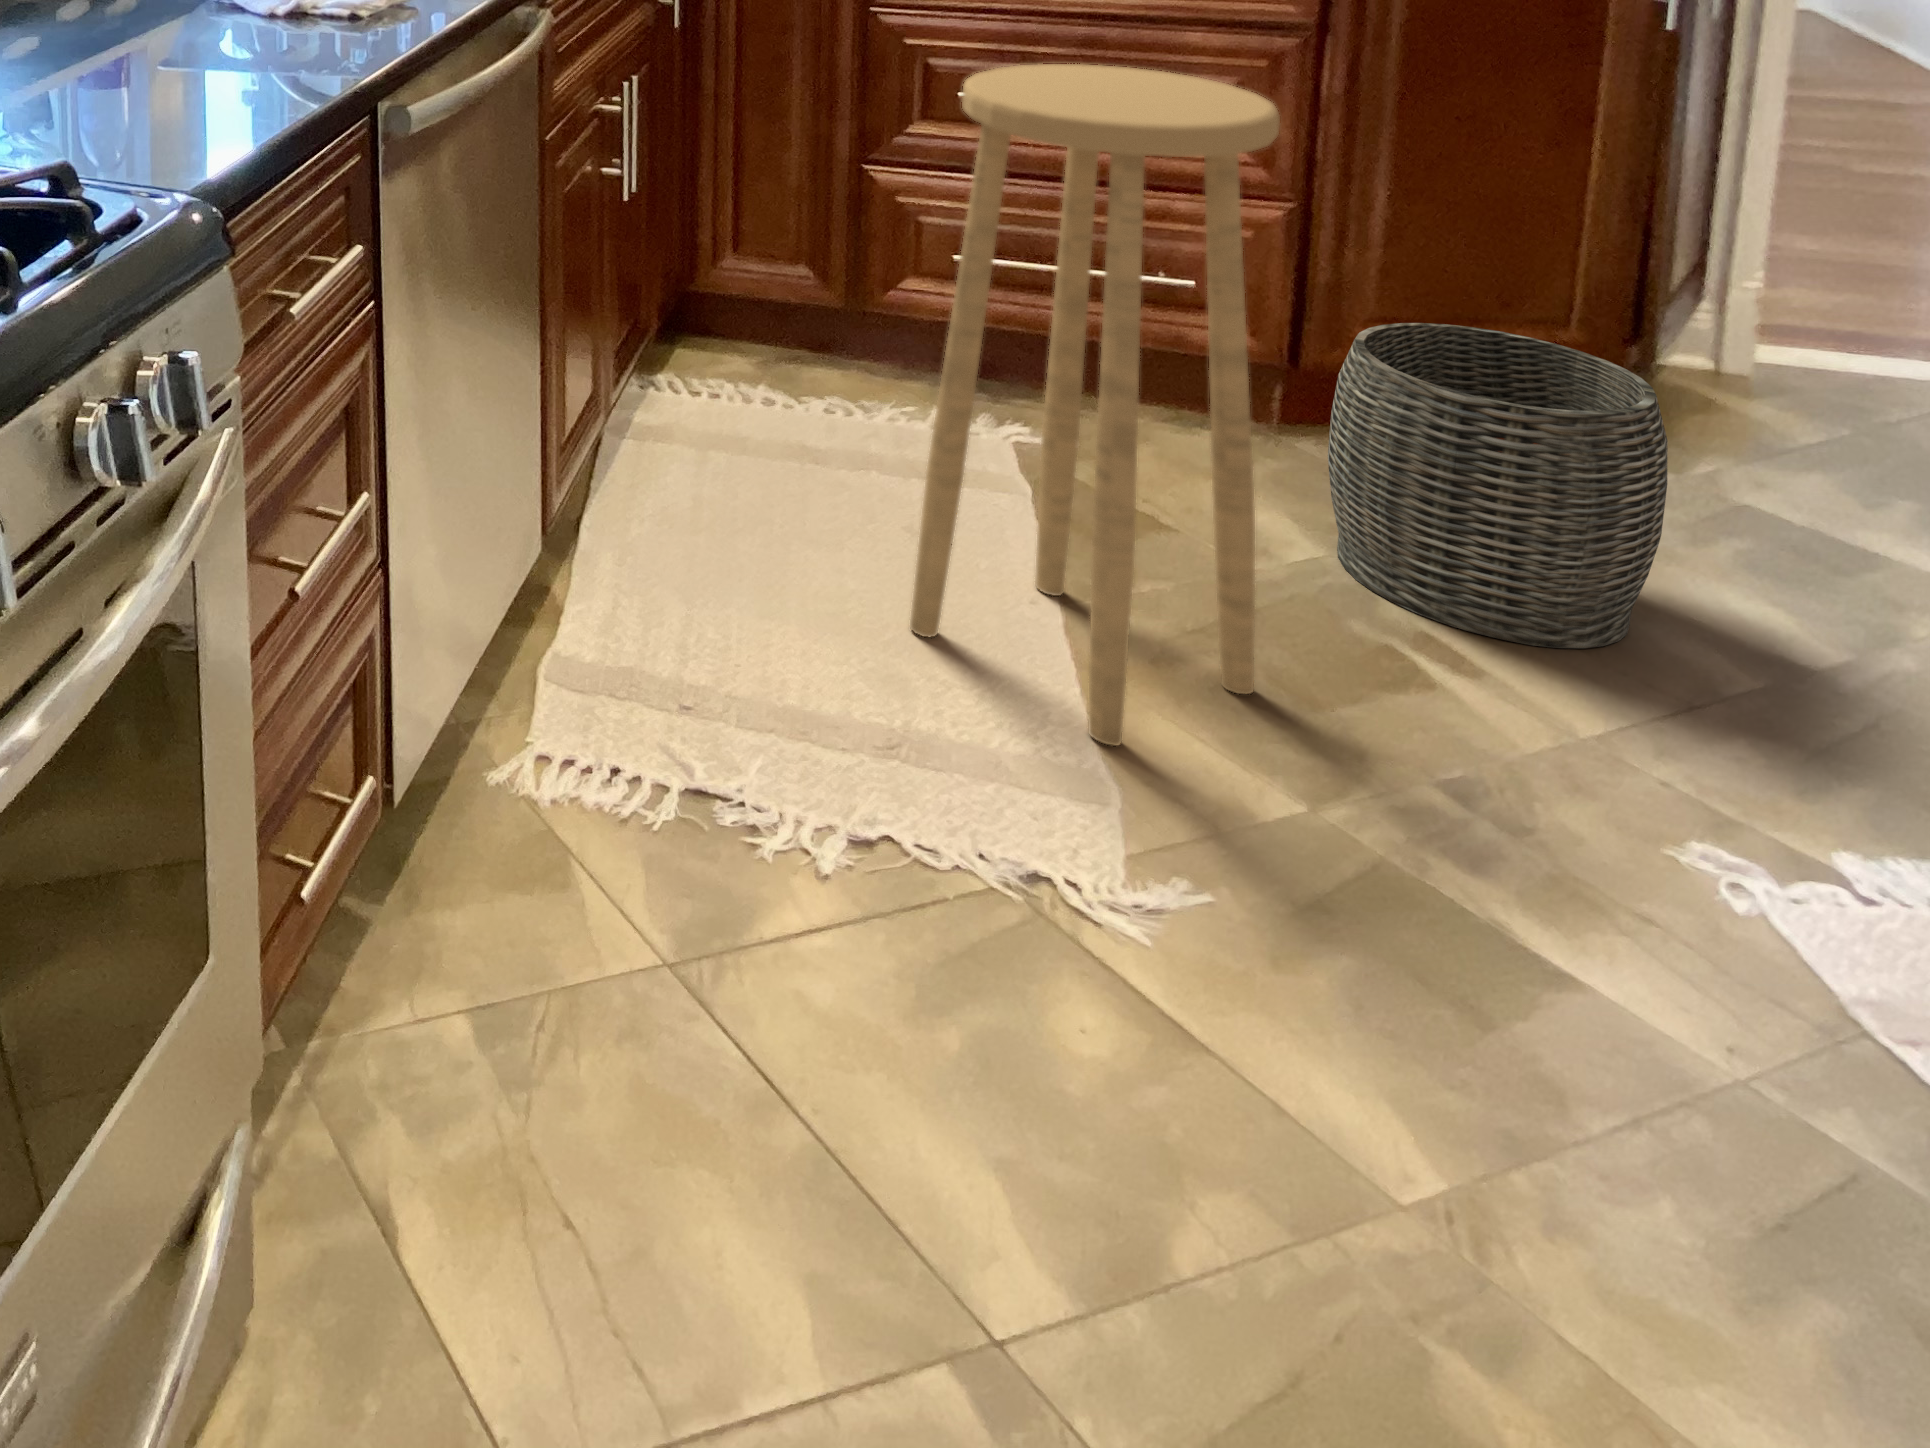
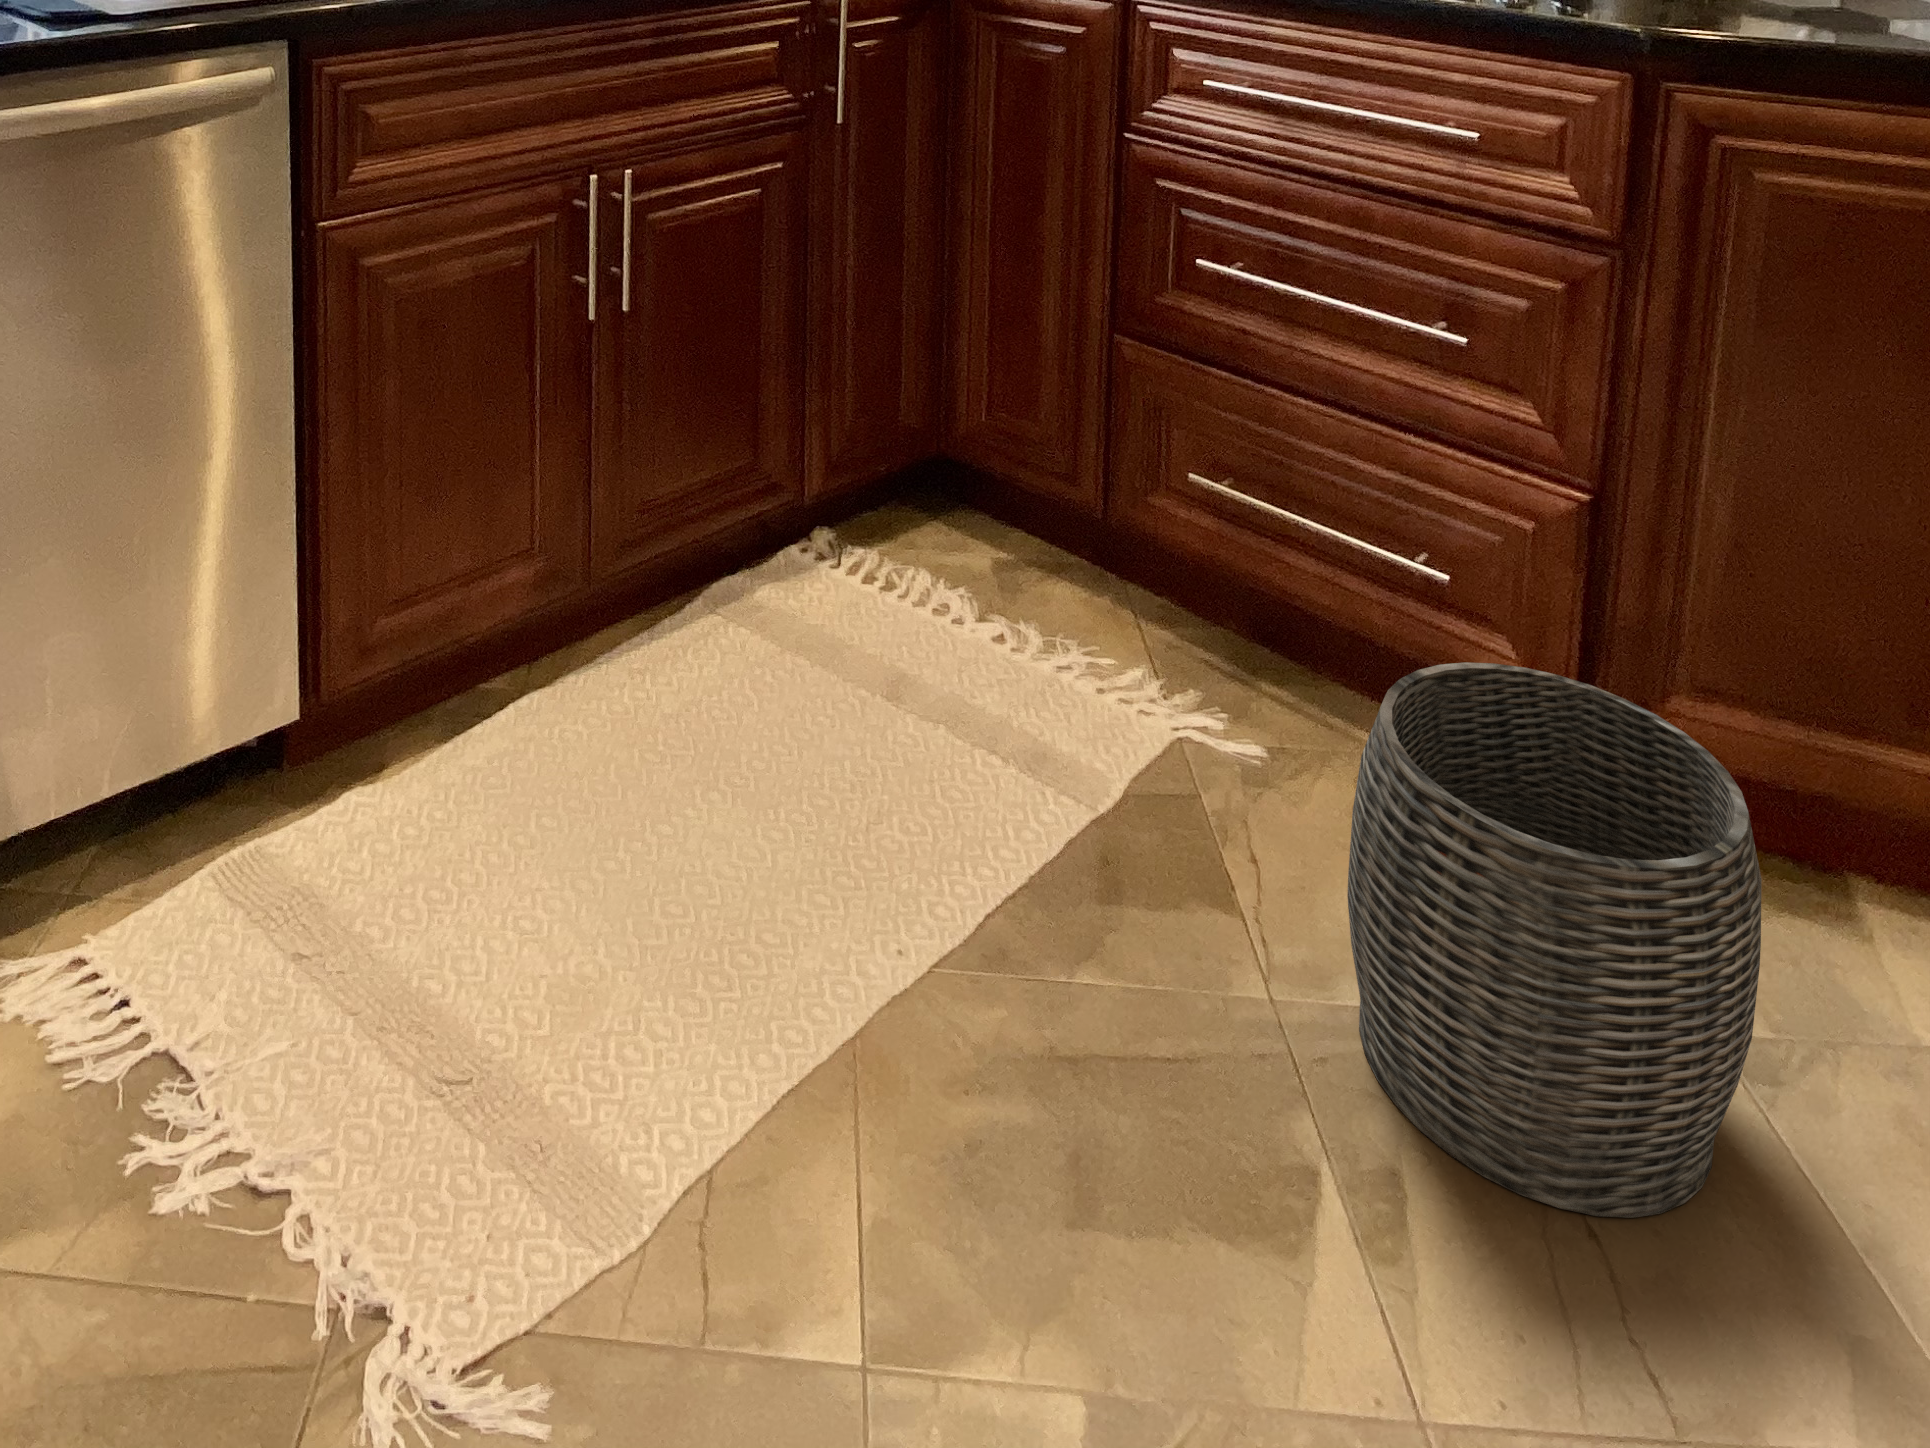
stool: present [910,64,1280,746] -> none [688,196,1030,1099]

